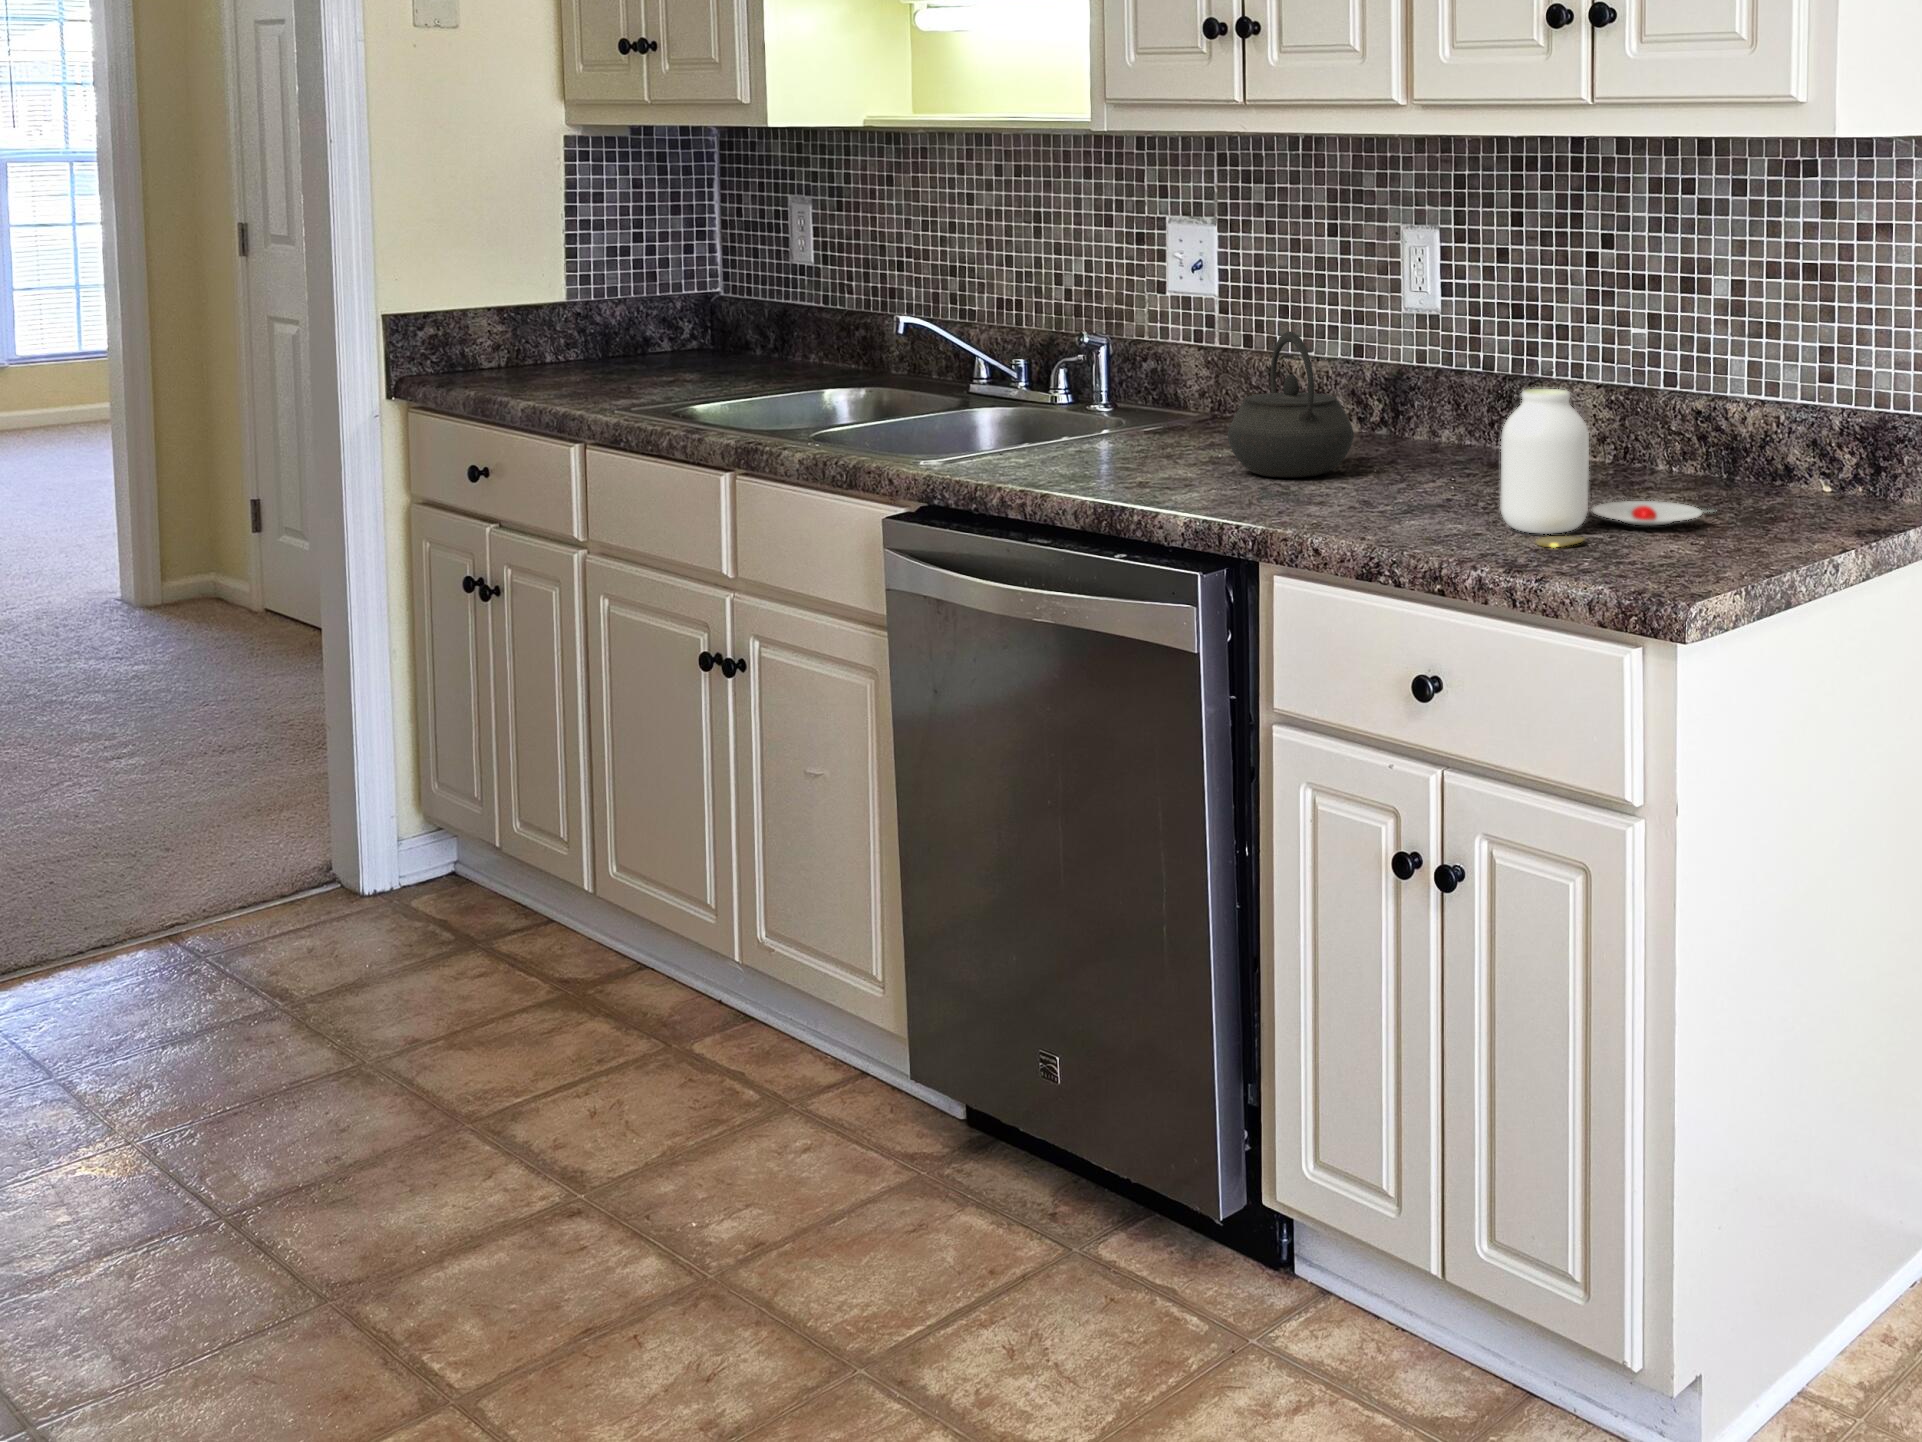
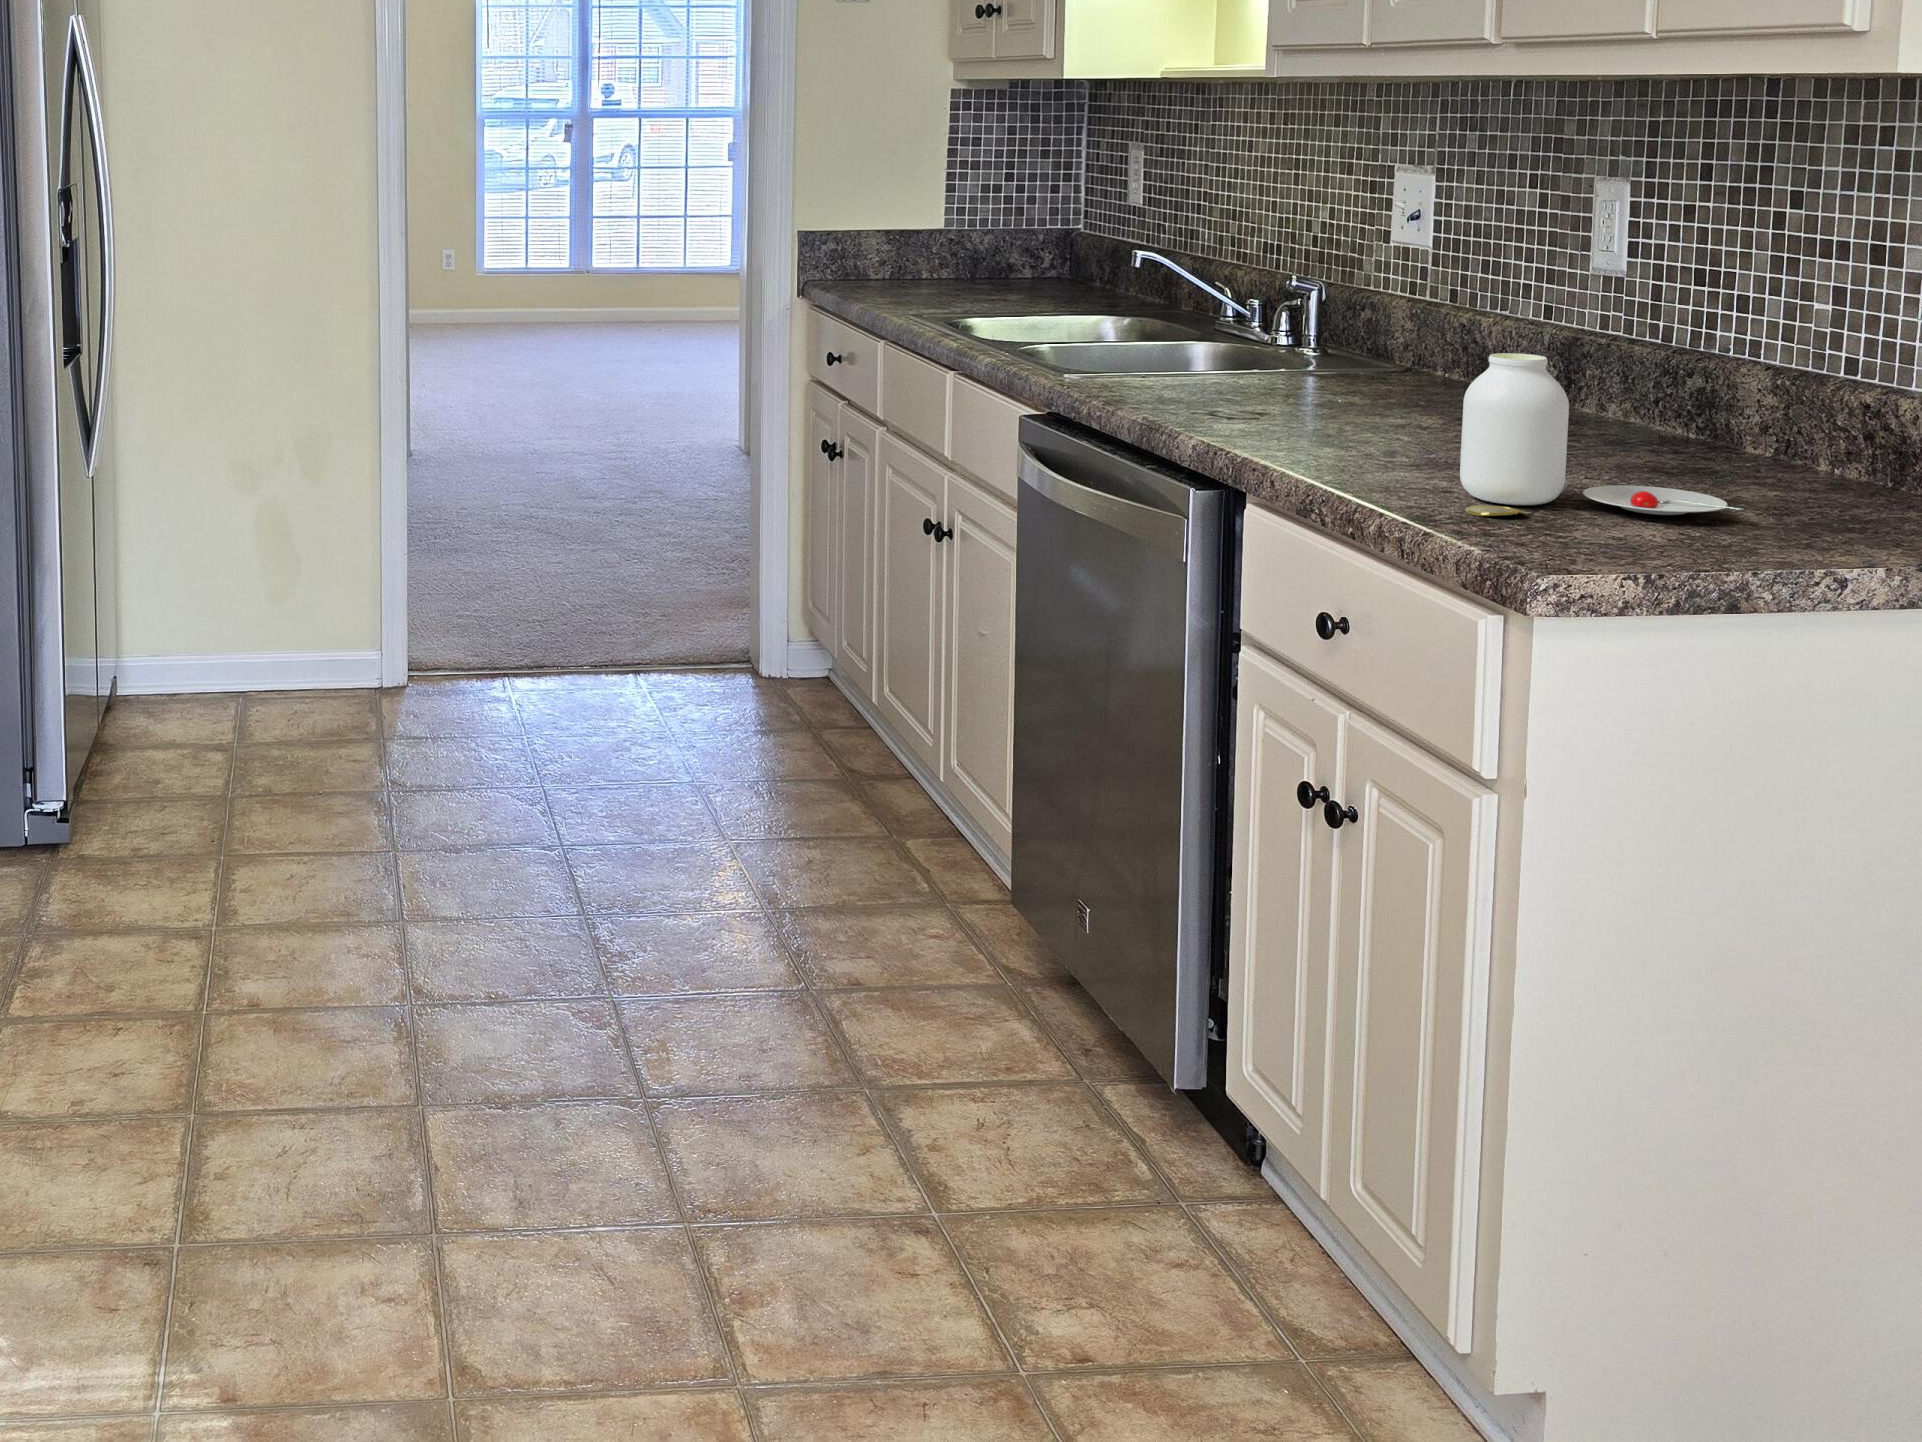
kettle: present [1228,332,1354,478] -> none [1300,283,1438,427]

